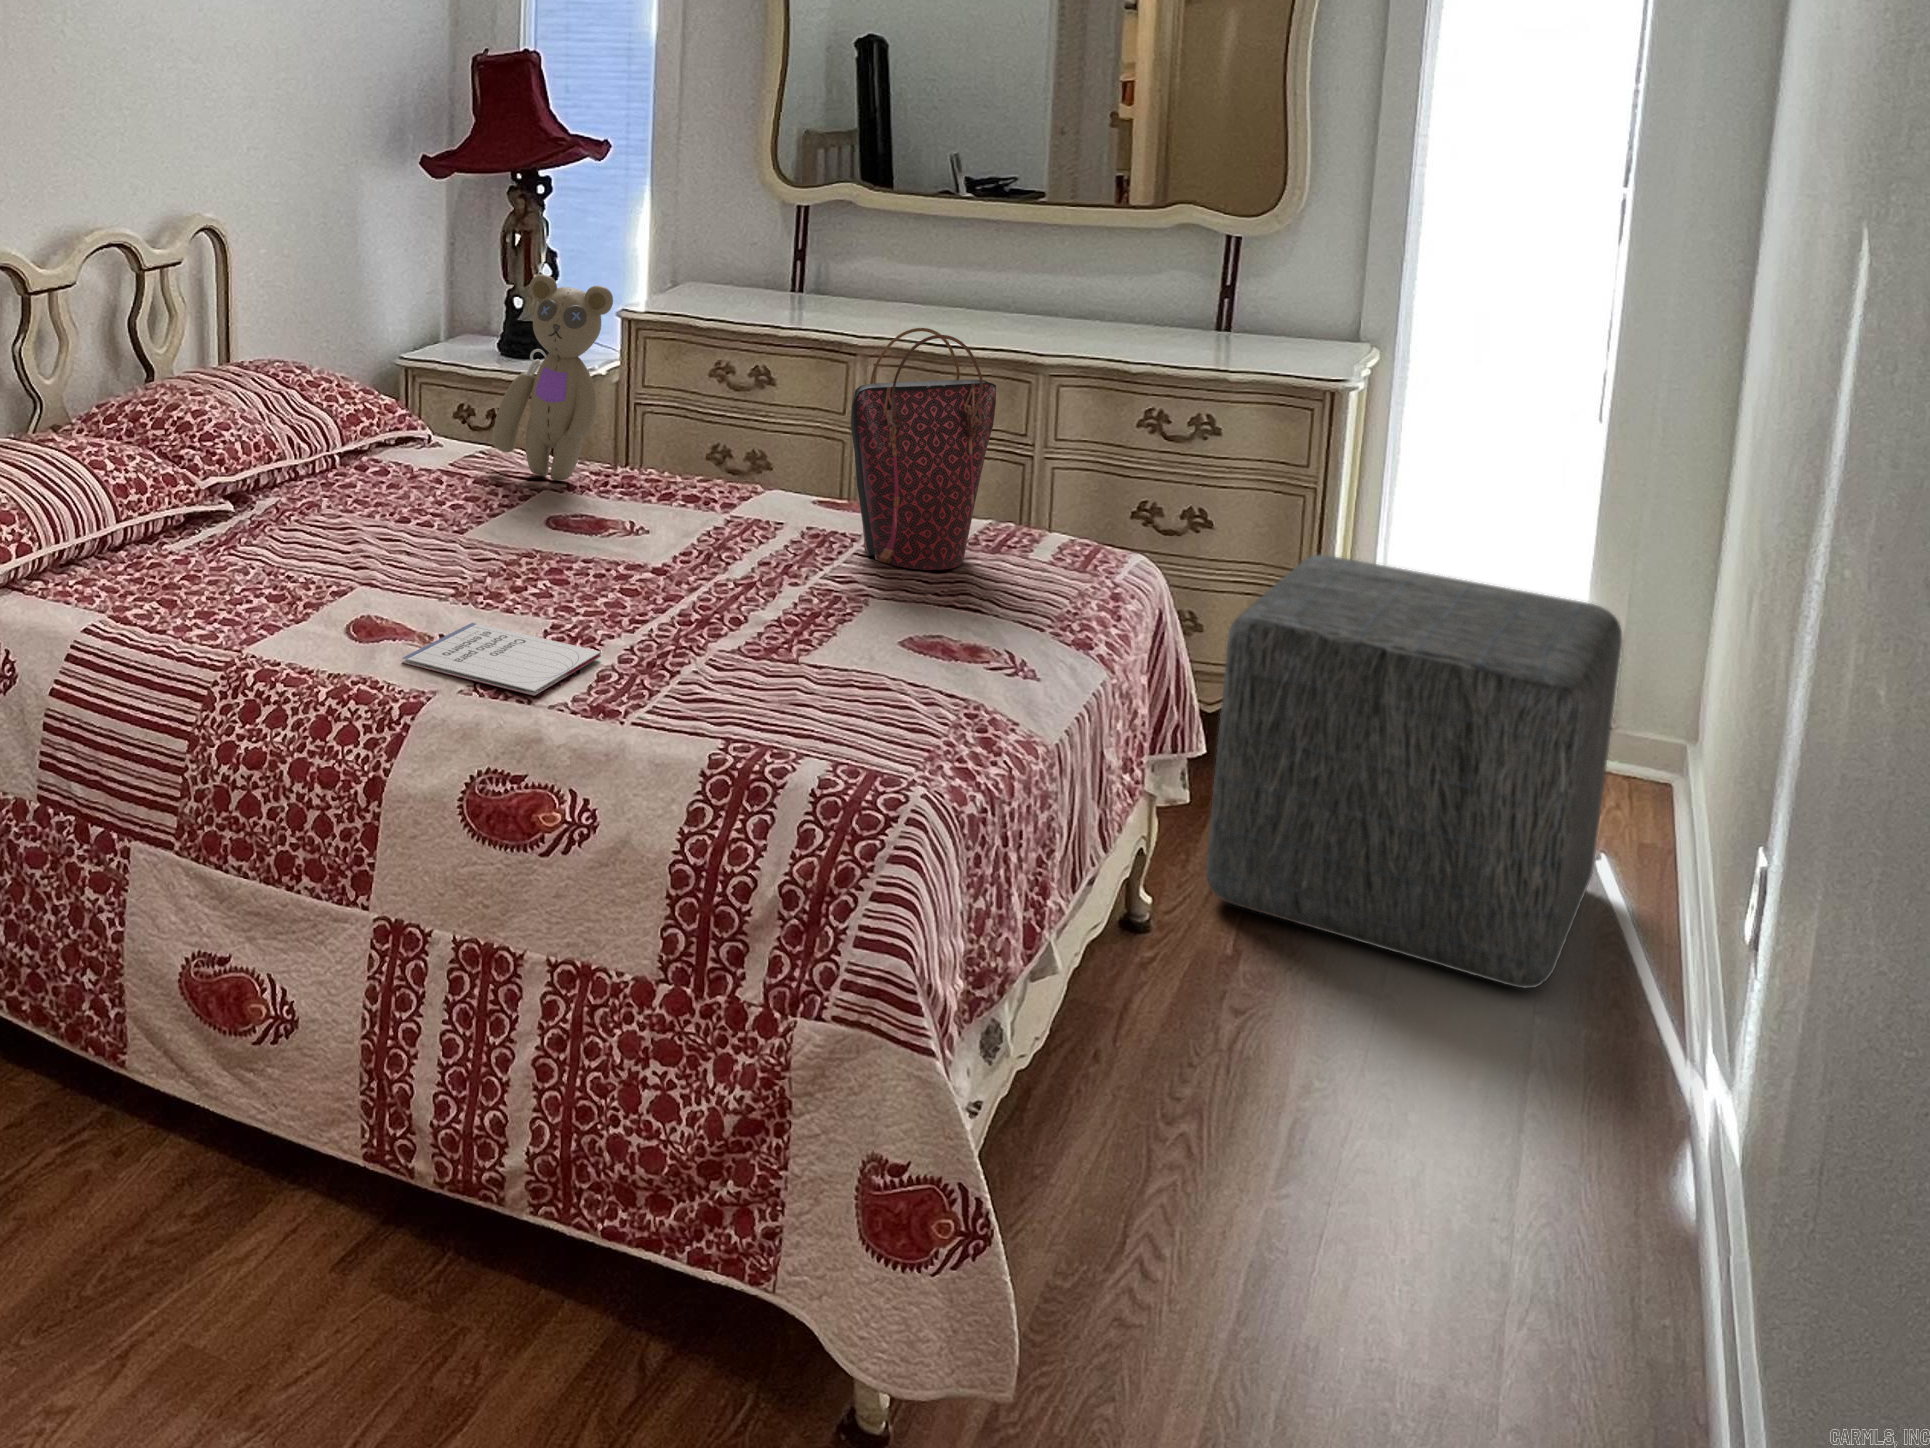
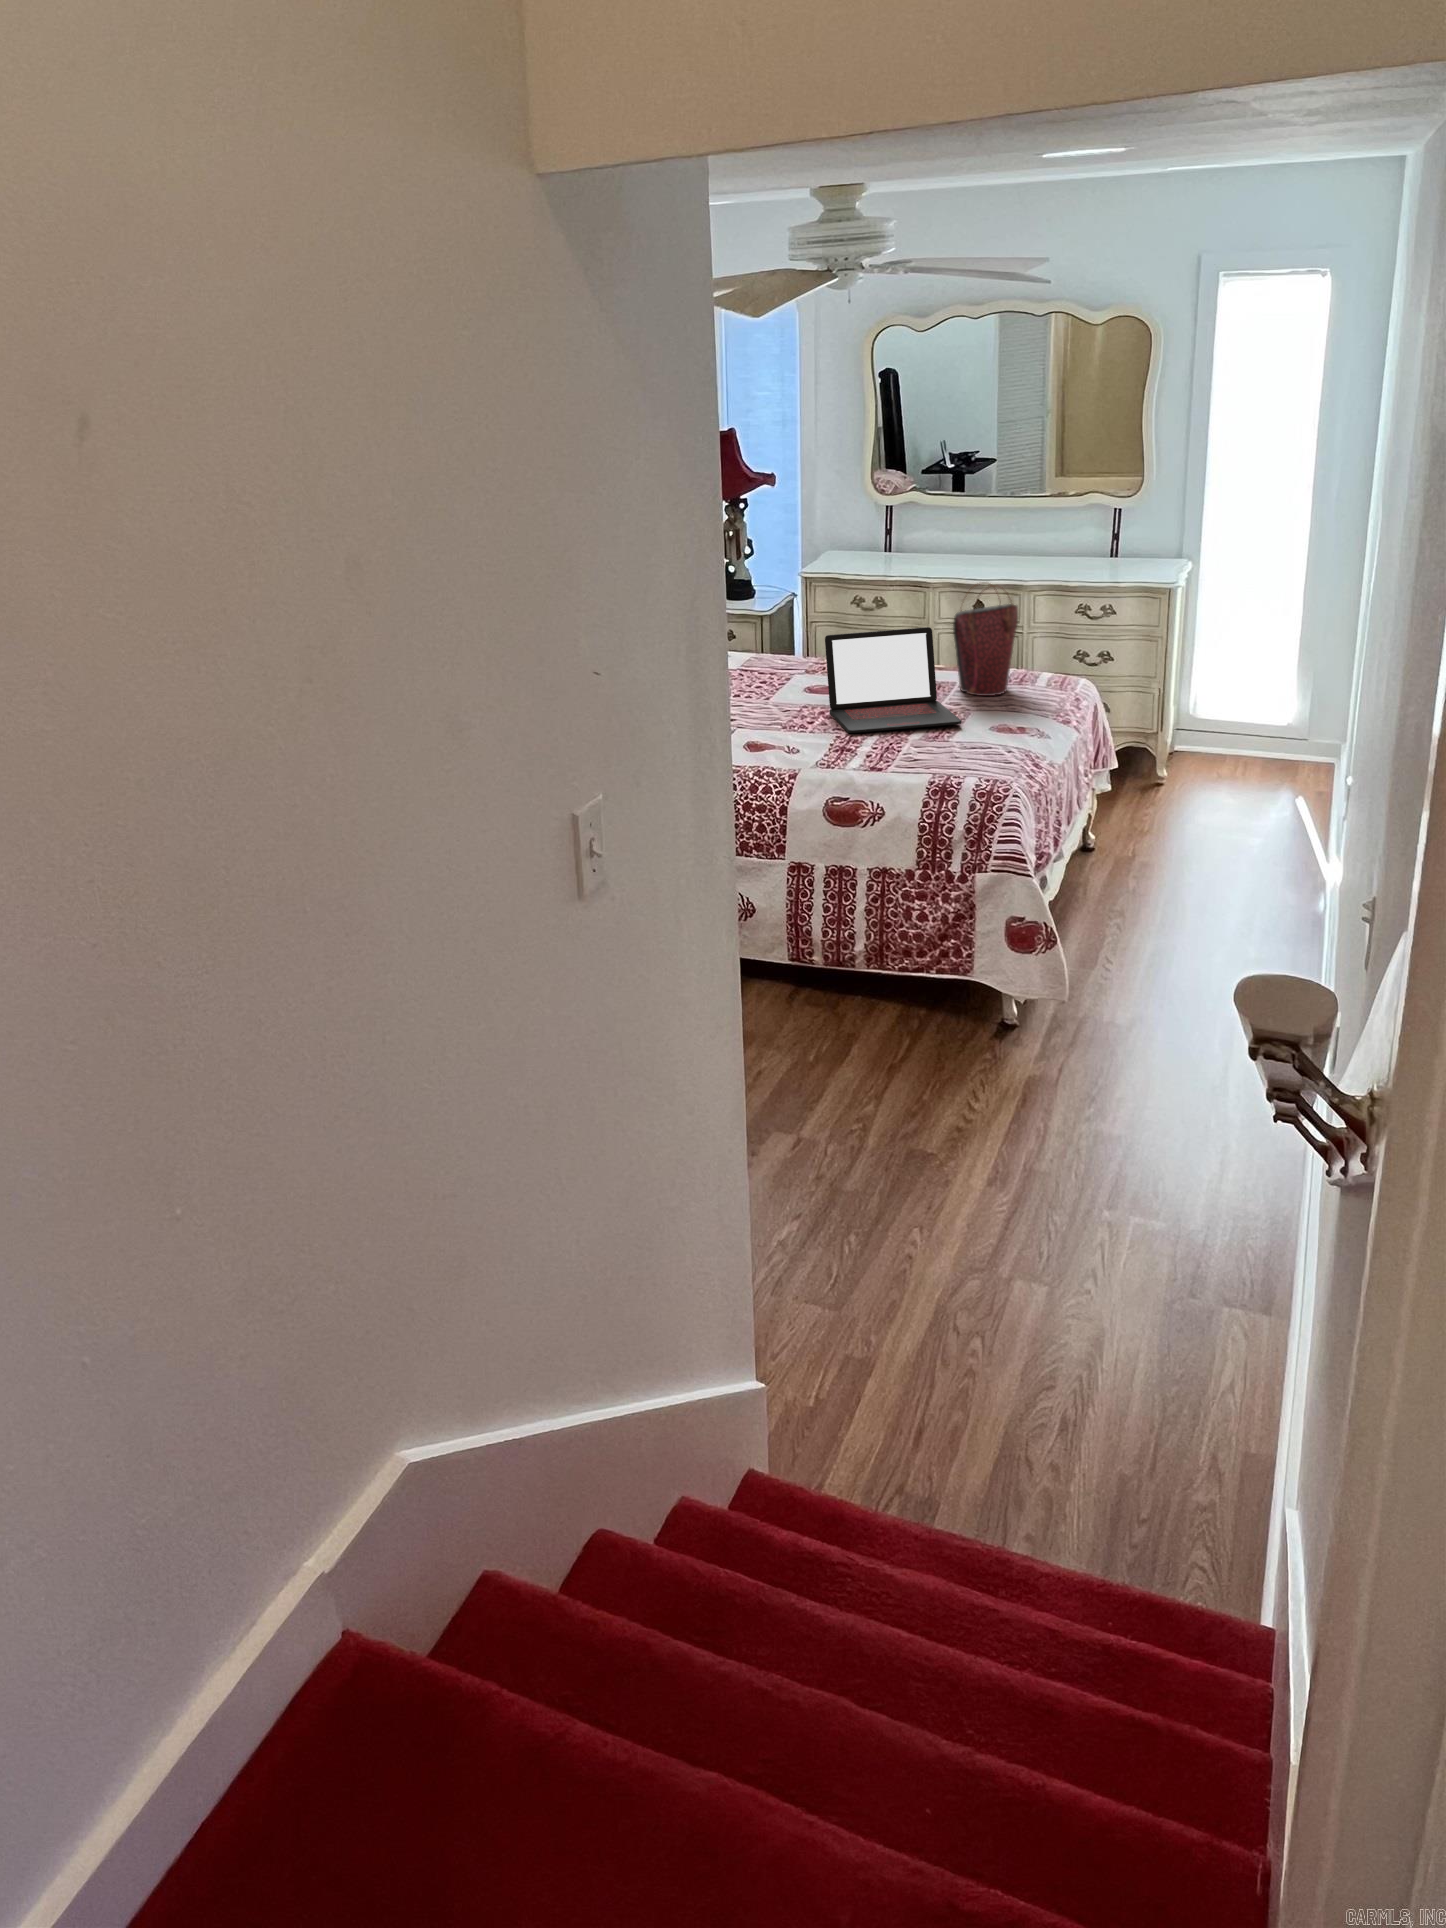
teddy bear: present [493,274,613,480] -> none [767,569,827,670]
laptop: none [566,405,839,625] -> present [825,627,961,733]
ottoman: present [1206,555,1622,988] -> none [1120,670,1306,855]
notebook: present [402,622,601,696] -> none [782,738,865,765]

